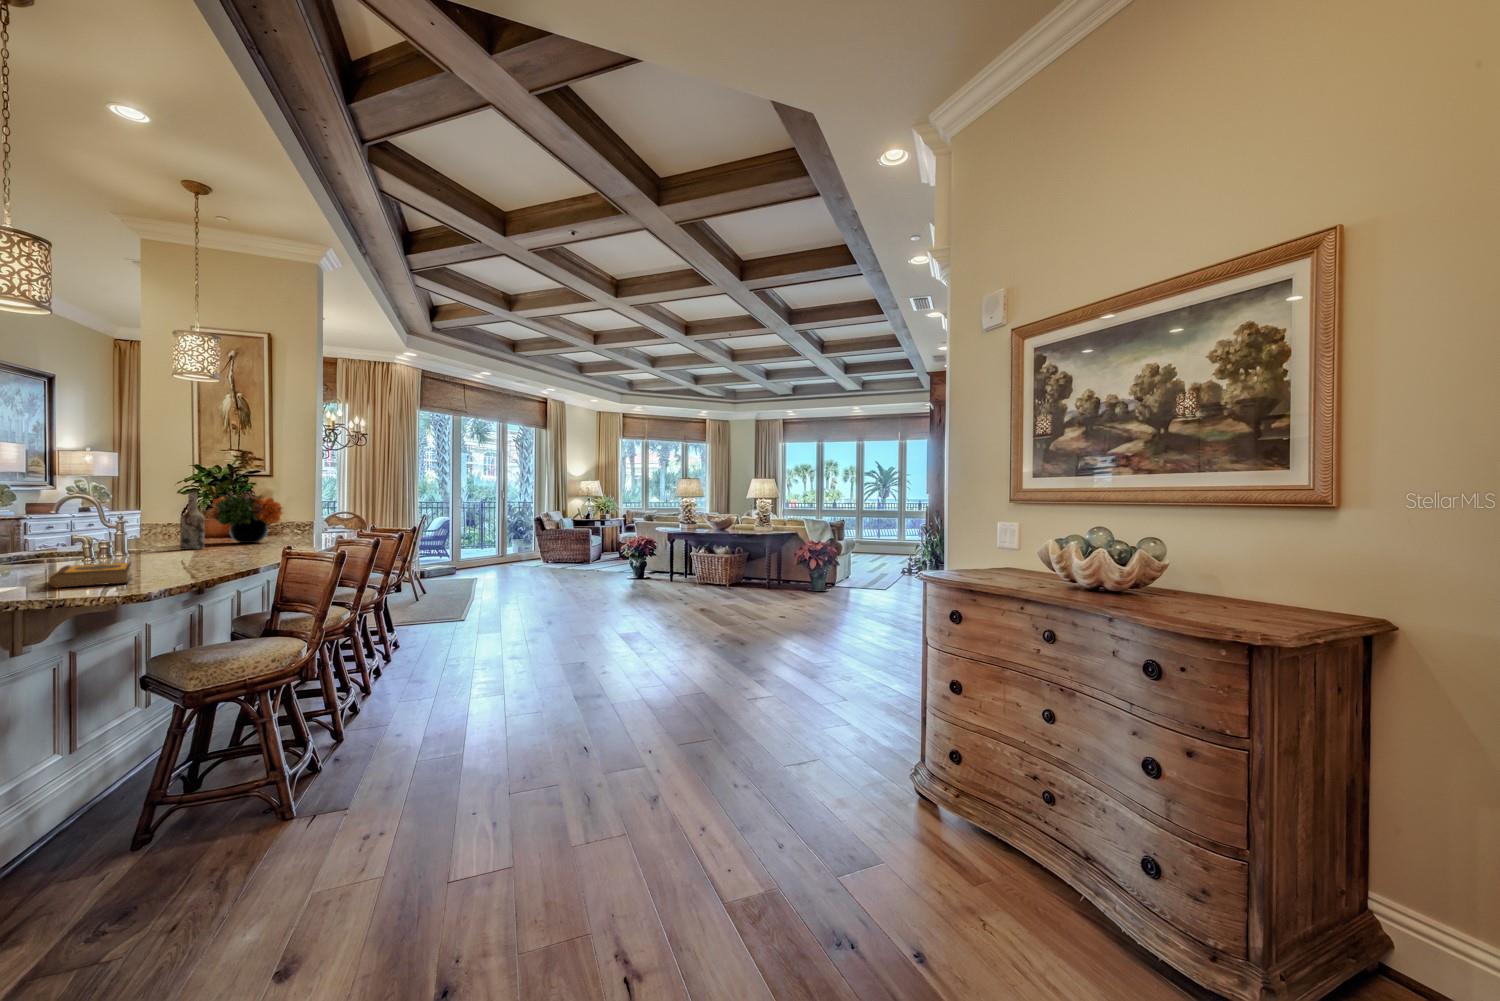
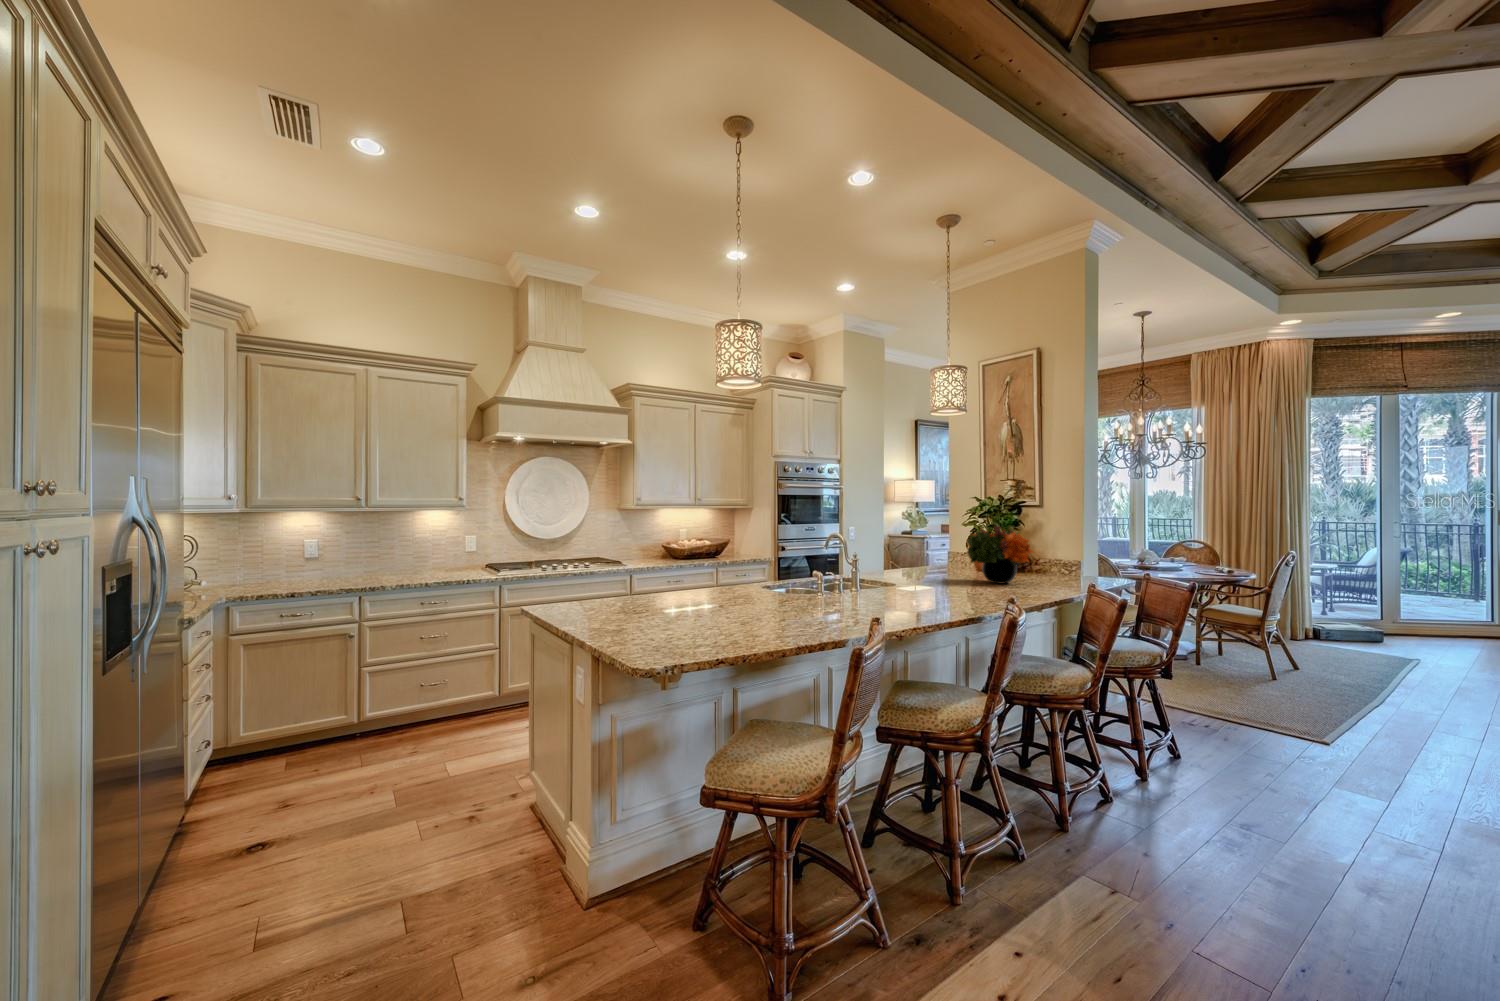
wine bottle: present [180,492,205,550] -> none [924,529,943,588]
hardback book: present [49,563,131,588] -> none [702,607,780,637]

